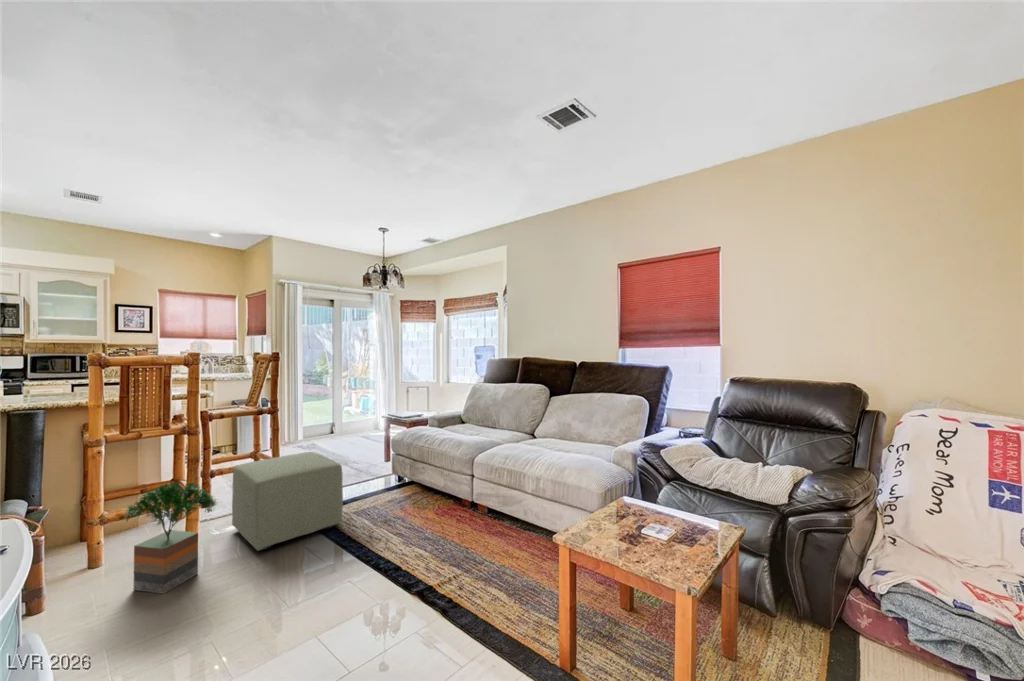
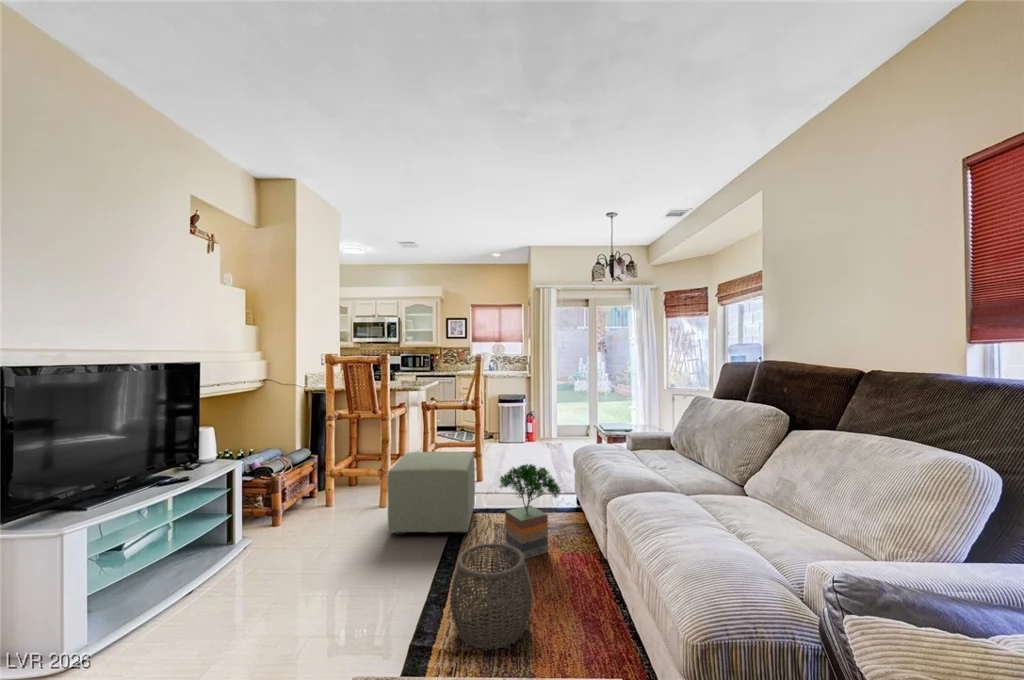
potted tree: present [124,483,216,594] -> present [500,464,561,559]
woven basket: none [424,500,489,576] -> present [450,543,532,650]

